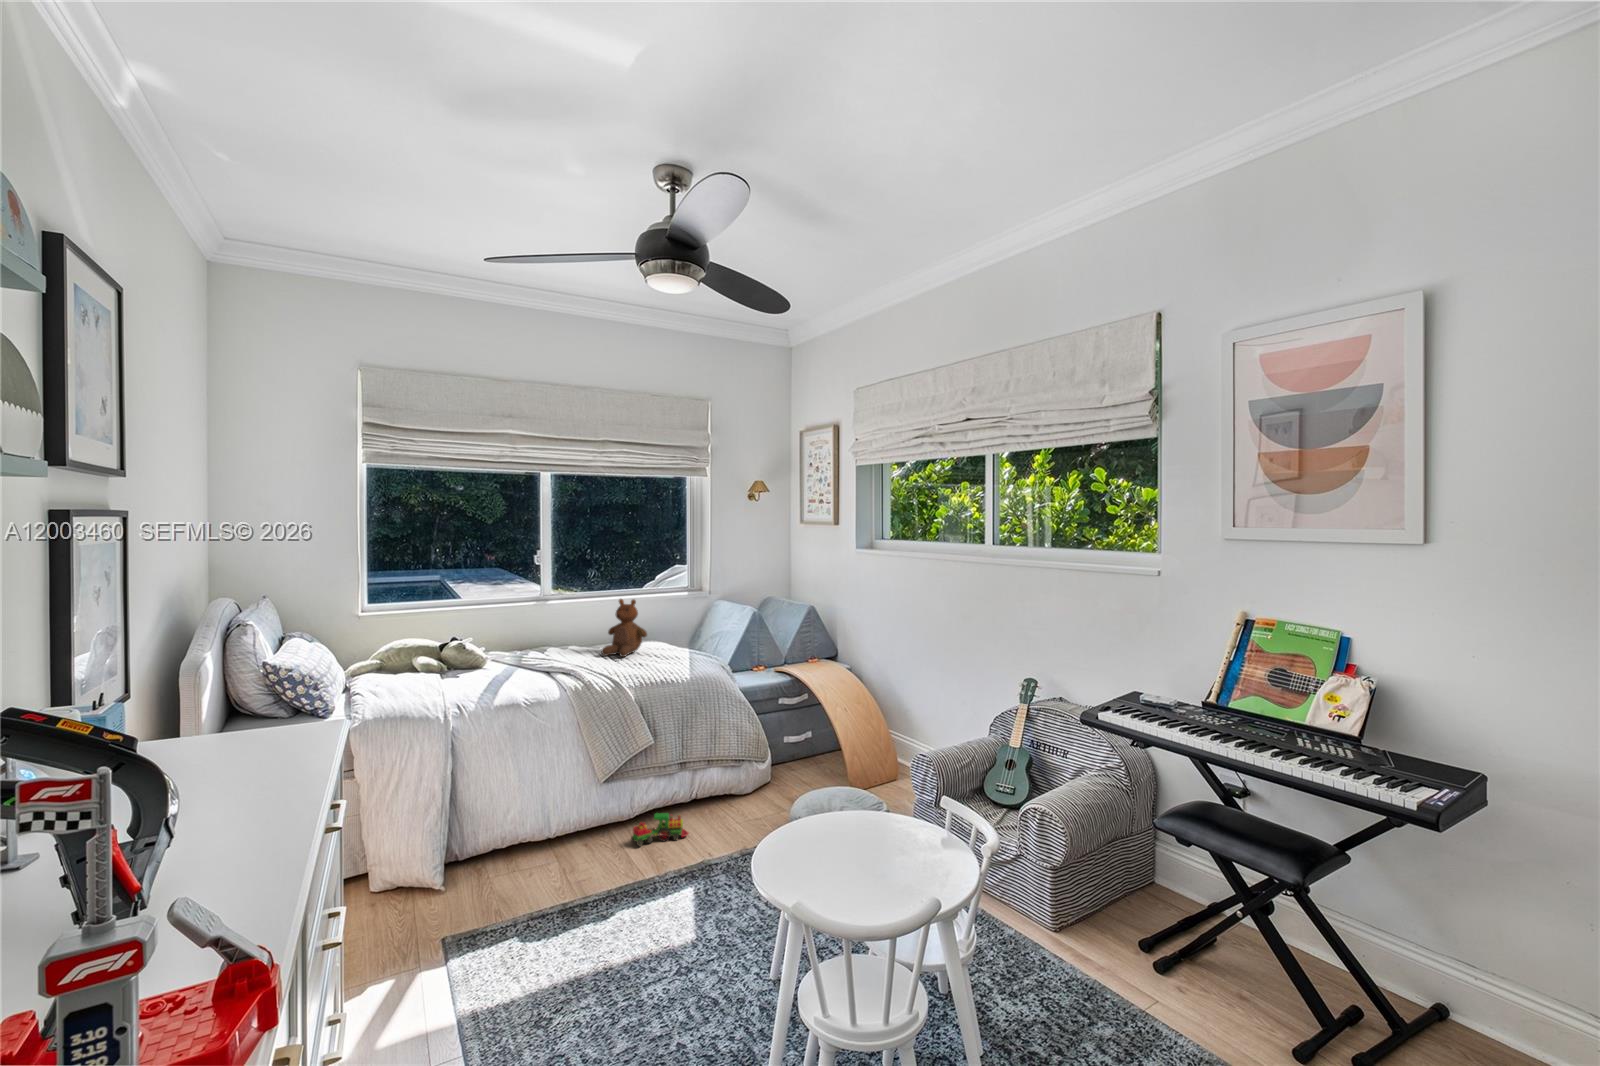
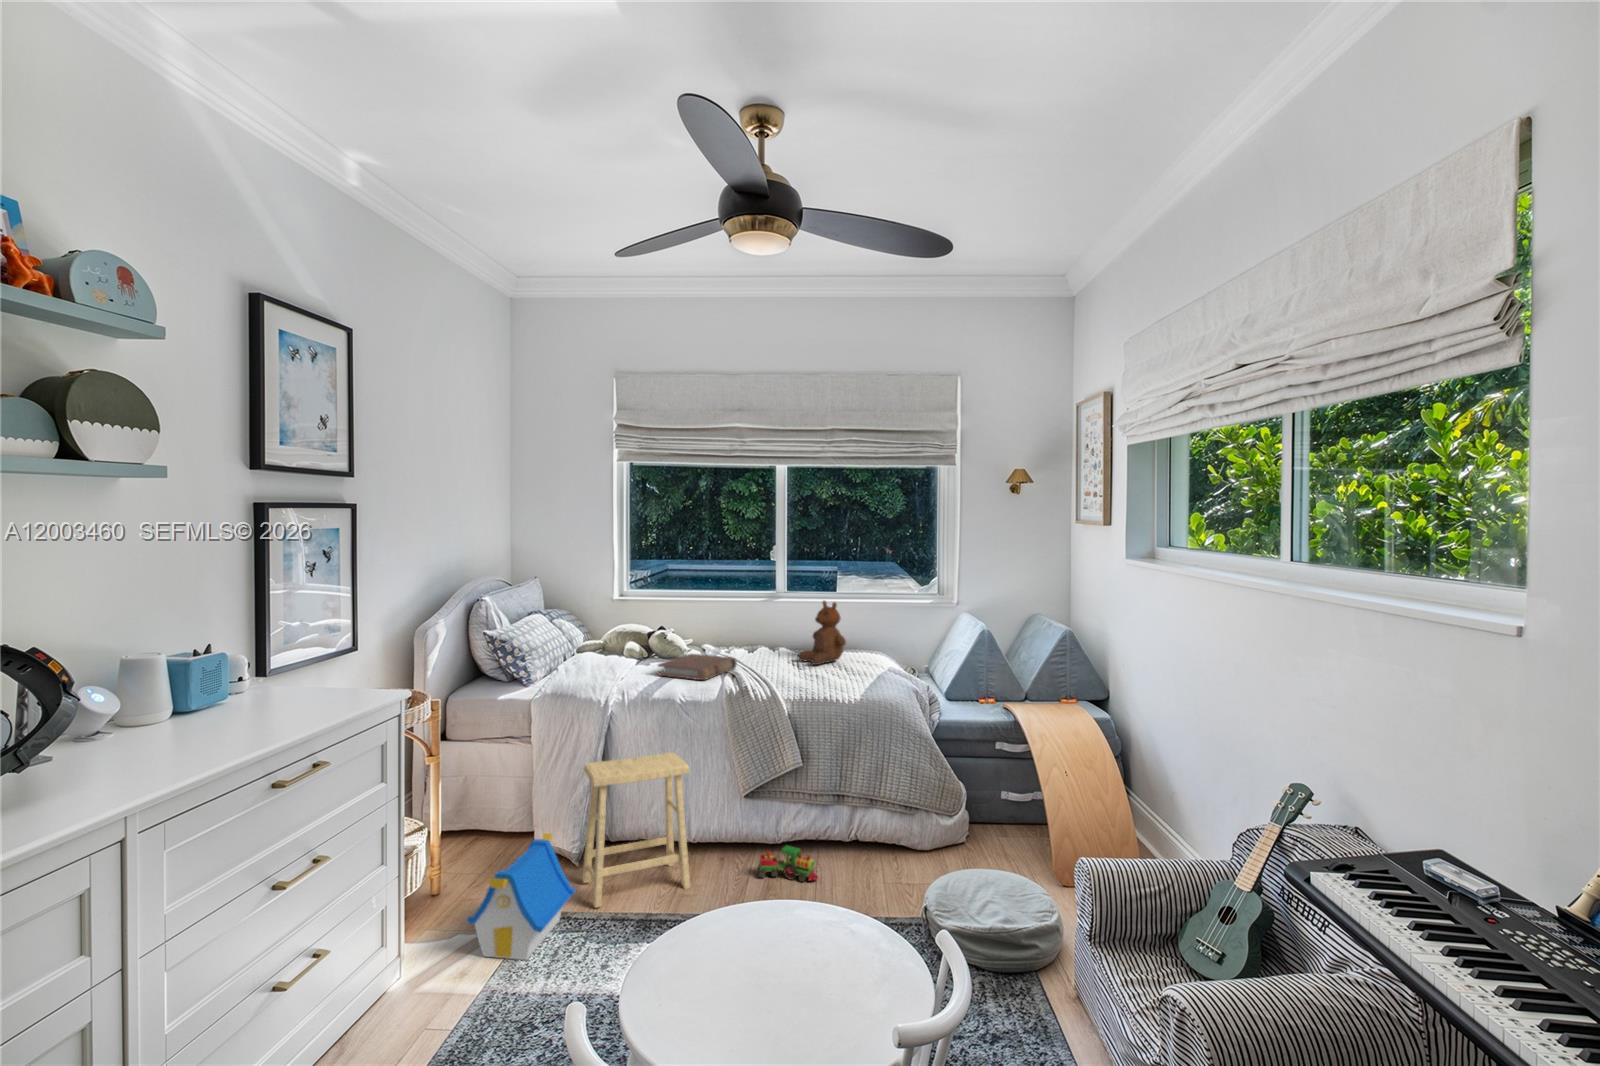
book: none [485,659,554,685] -> present [658,654,737,680]
footstool: none [466,751,582,914] -> present [582,753,690,908]
toy house: none [406,851,503,989] -> present [466,833,576,960]

